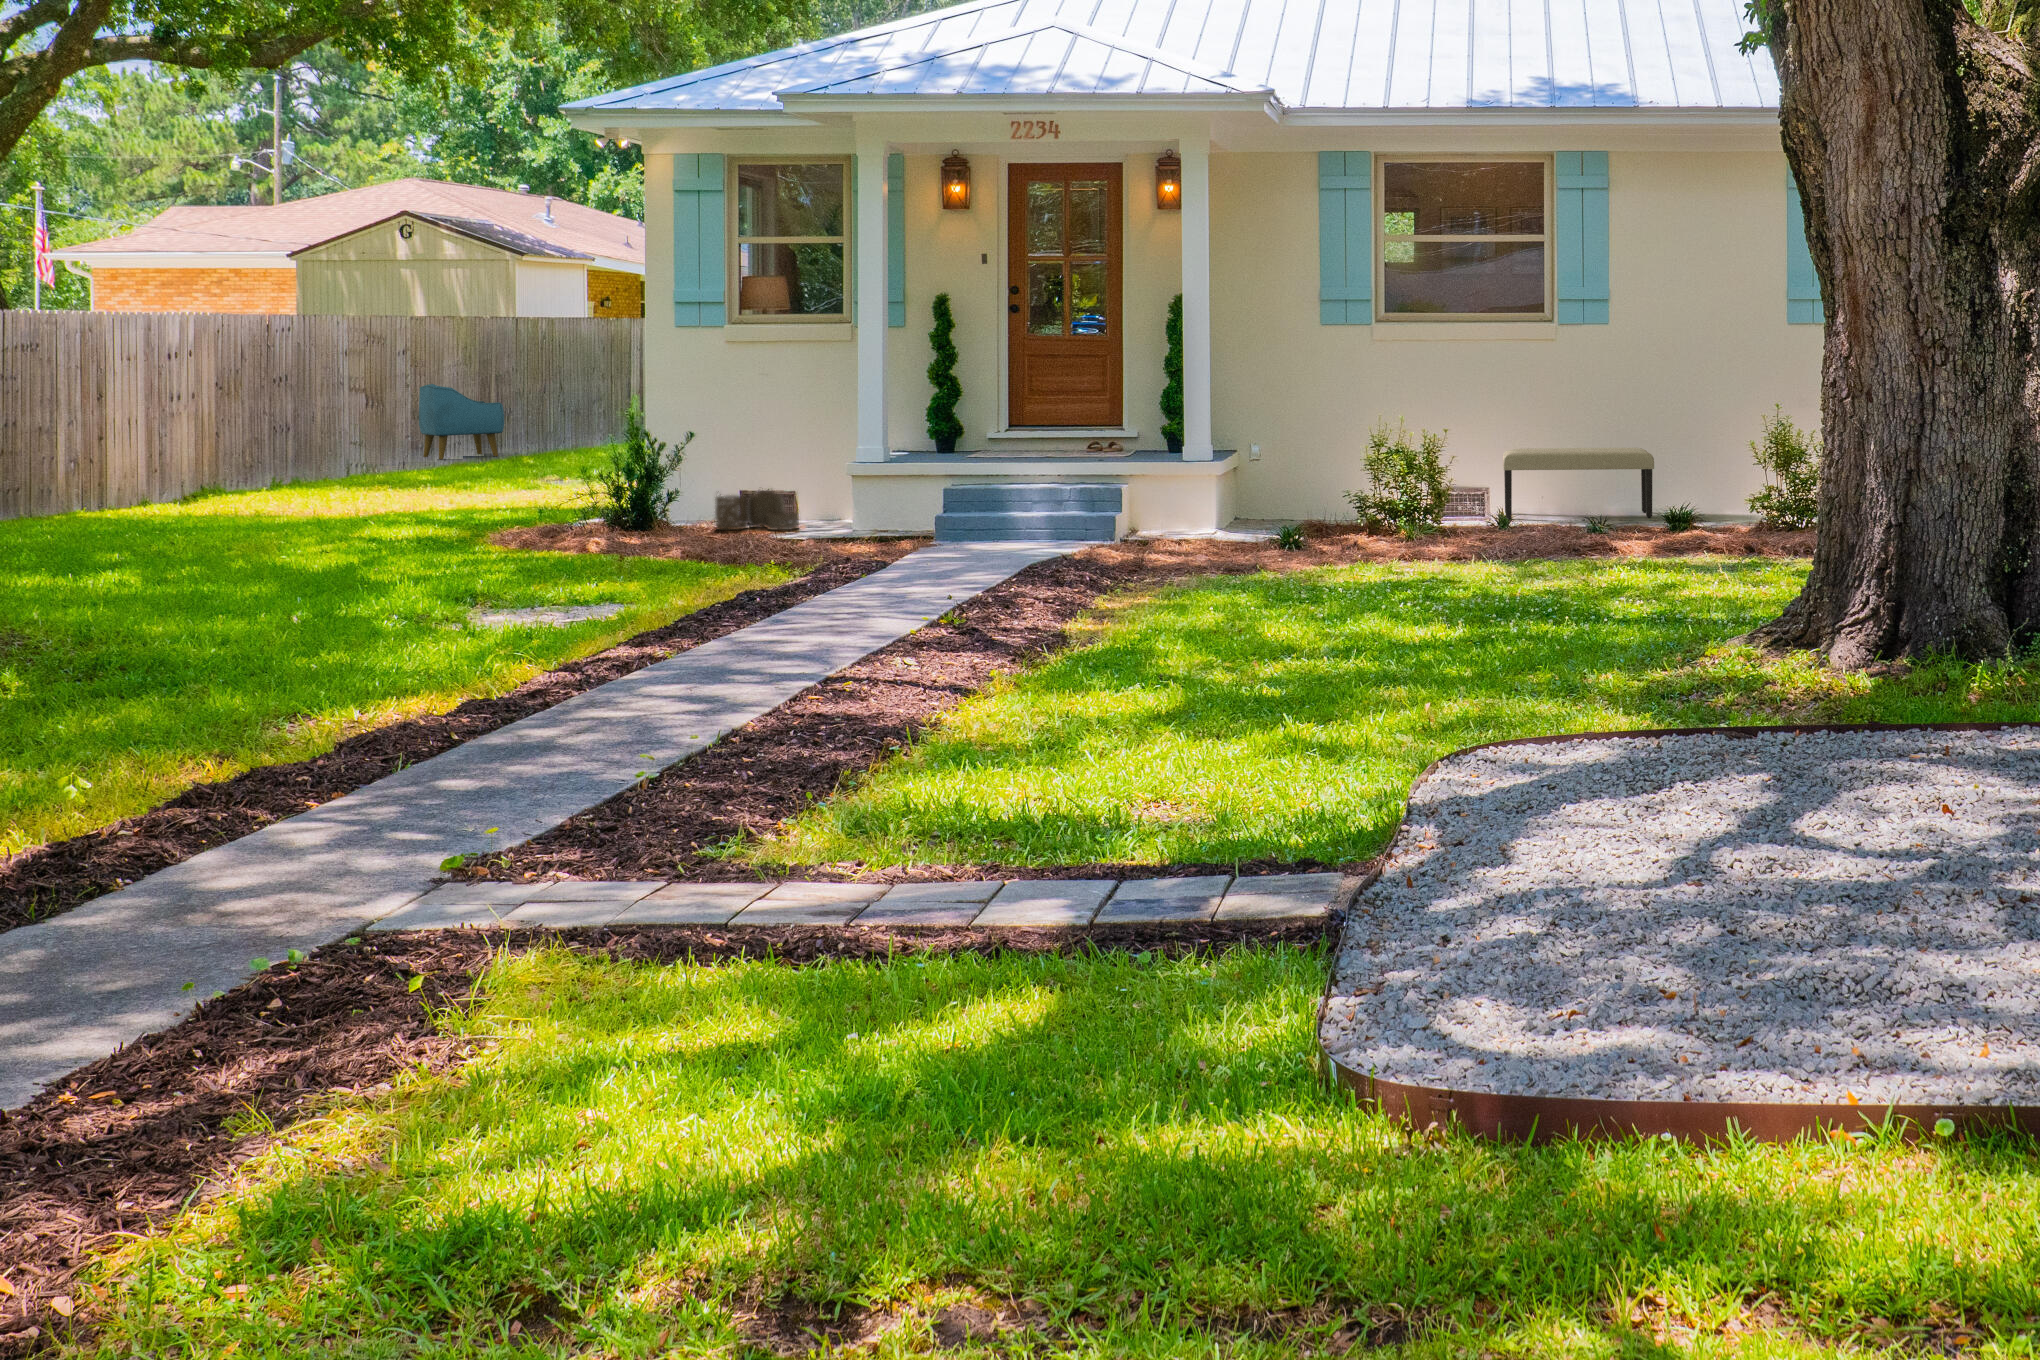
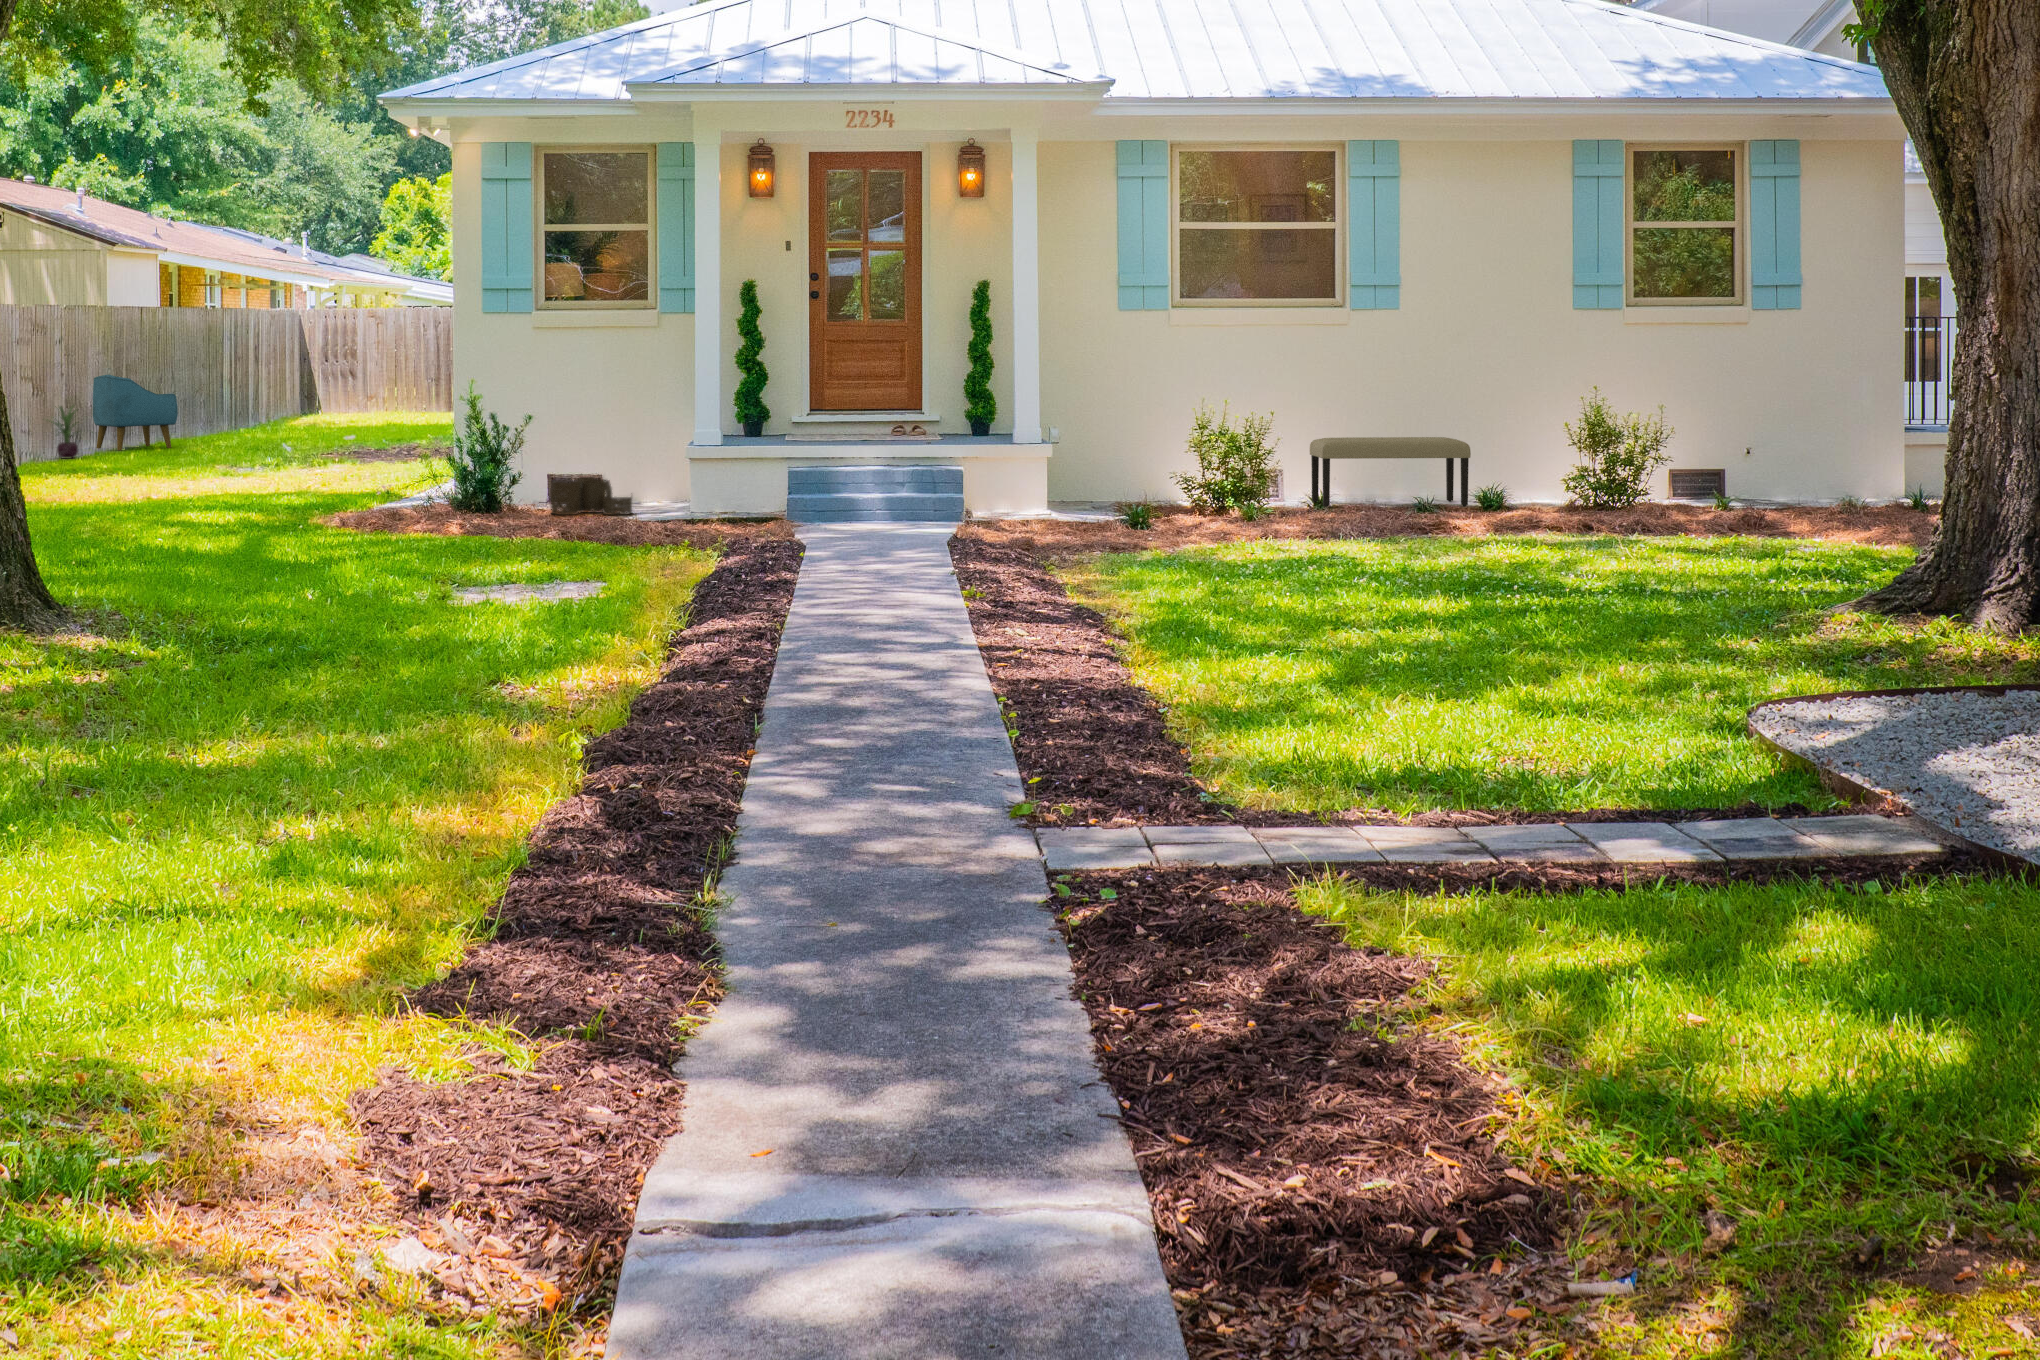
decorative plant: none [330,414,401,468] -> present [49,406,93,458]

